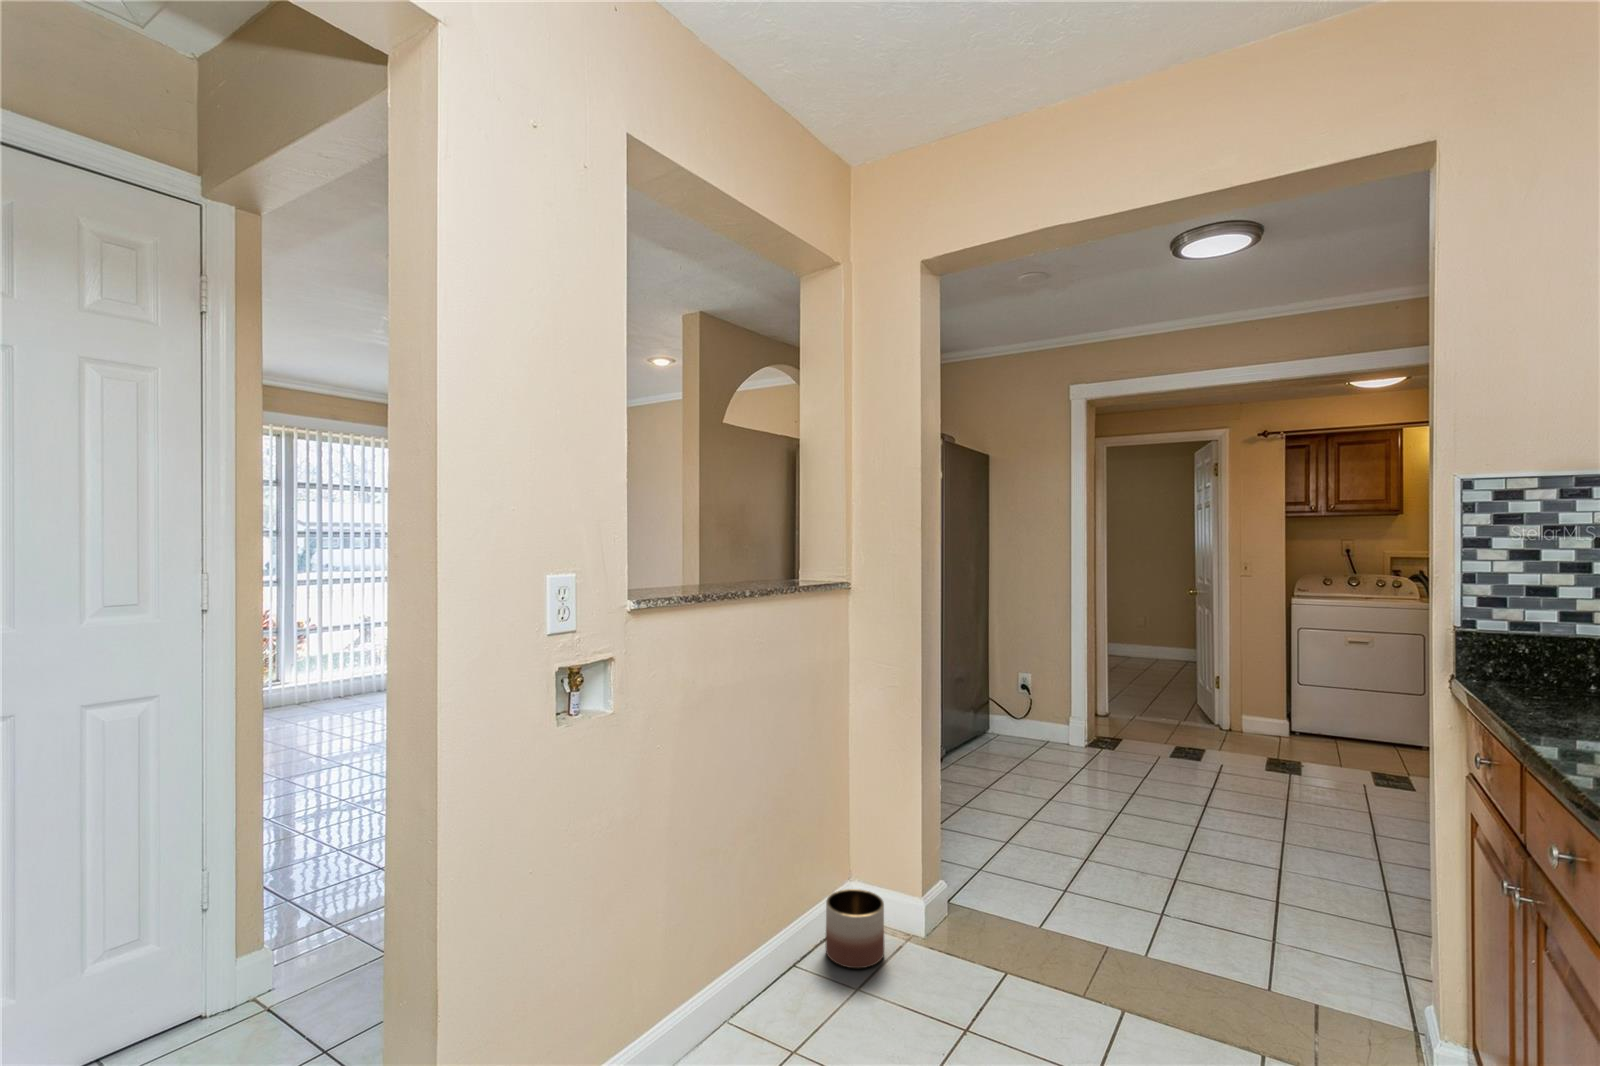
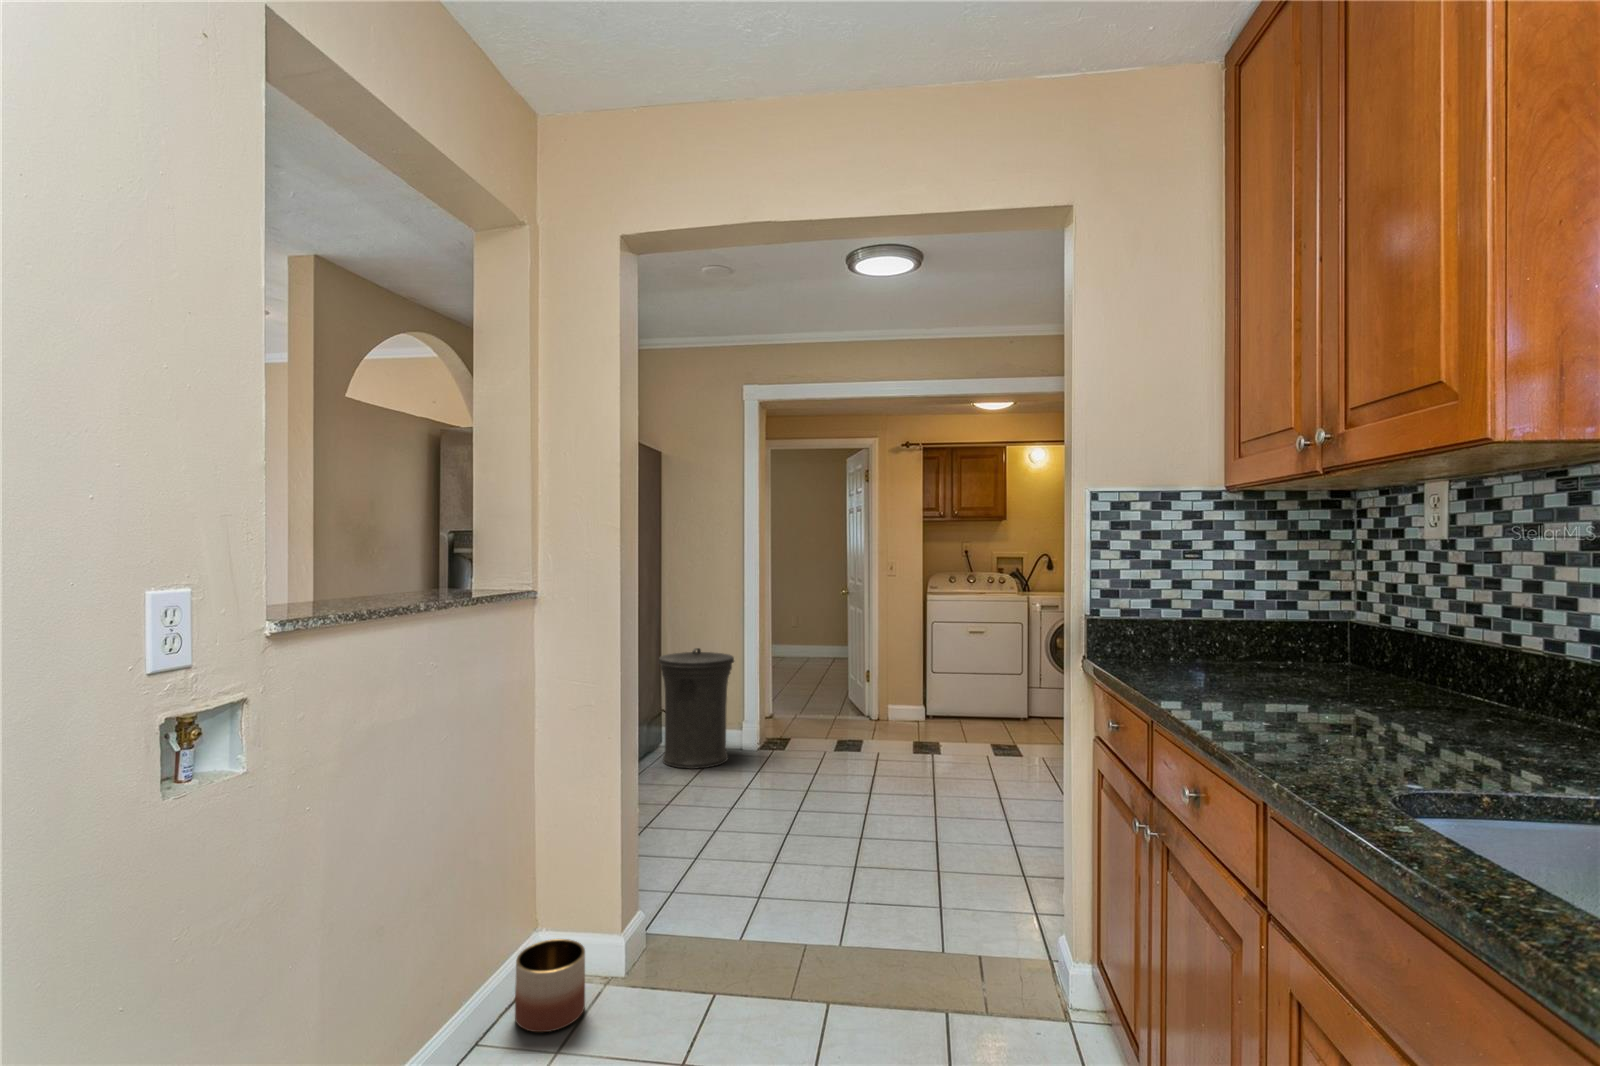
trash can: none [980,642,1056,760] -> present [658,648,734,769]

